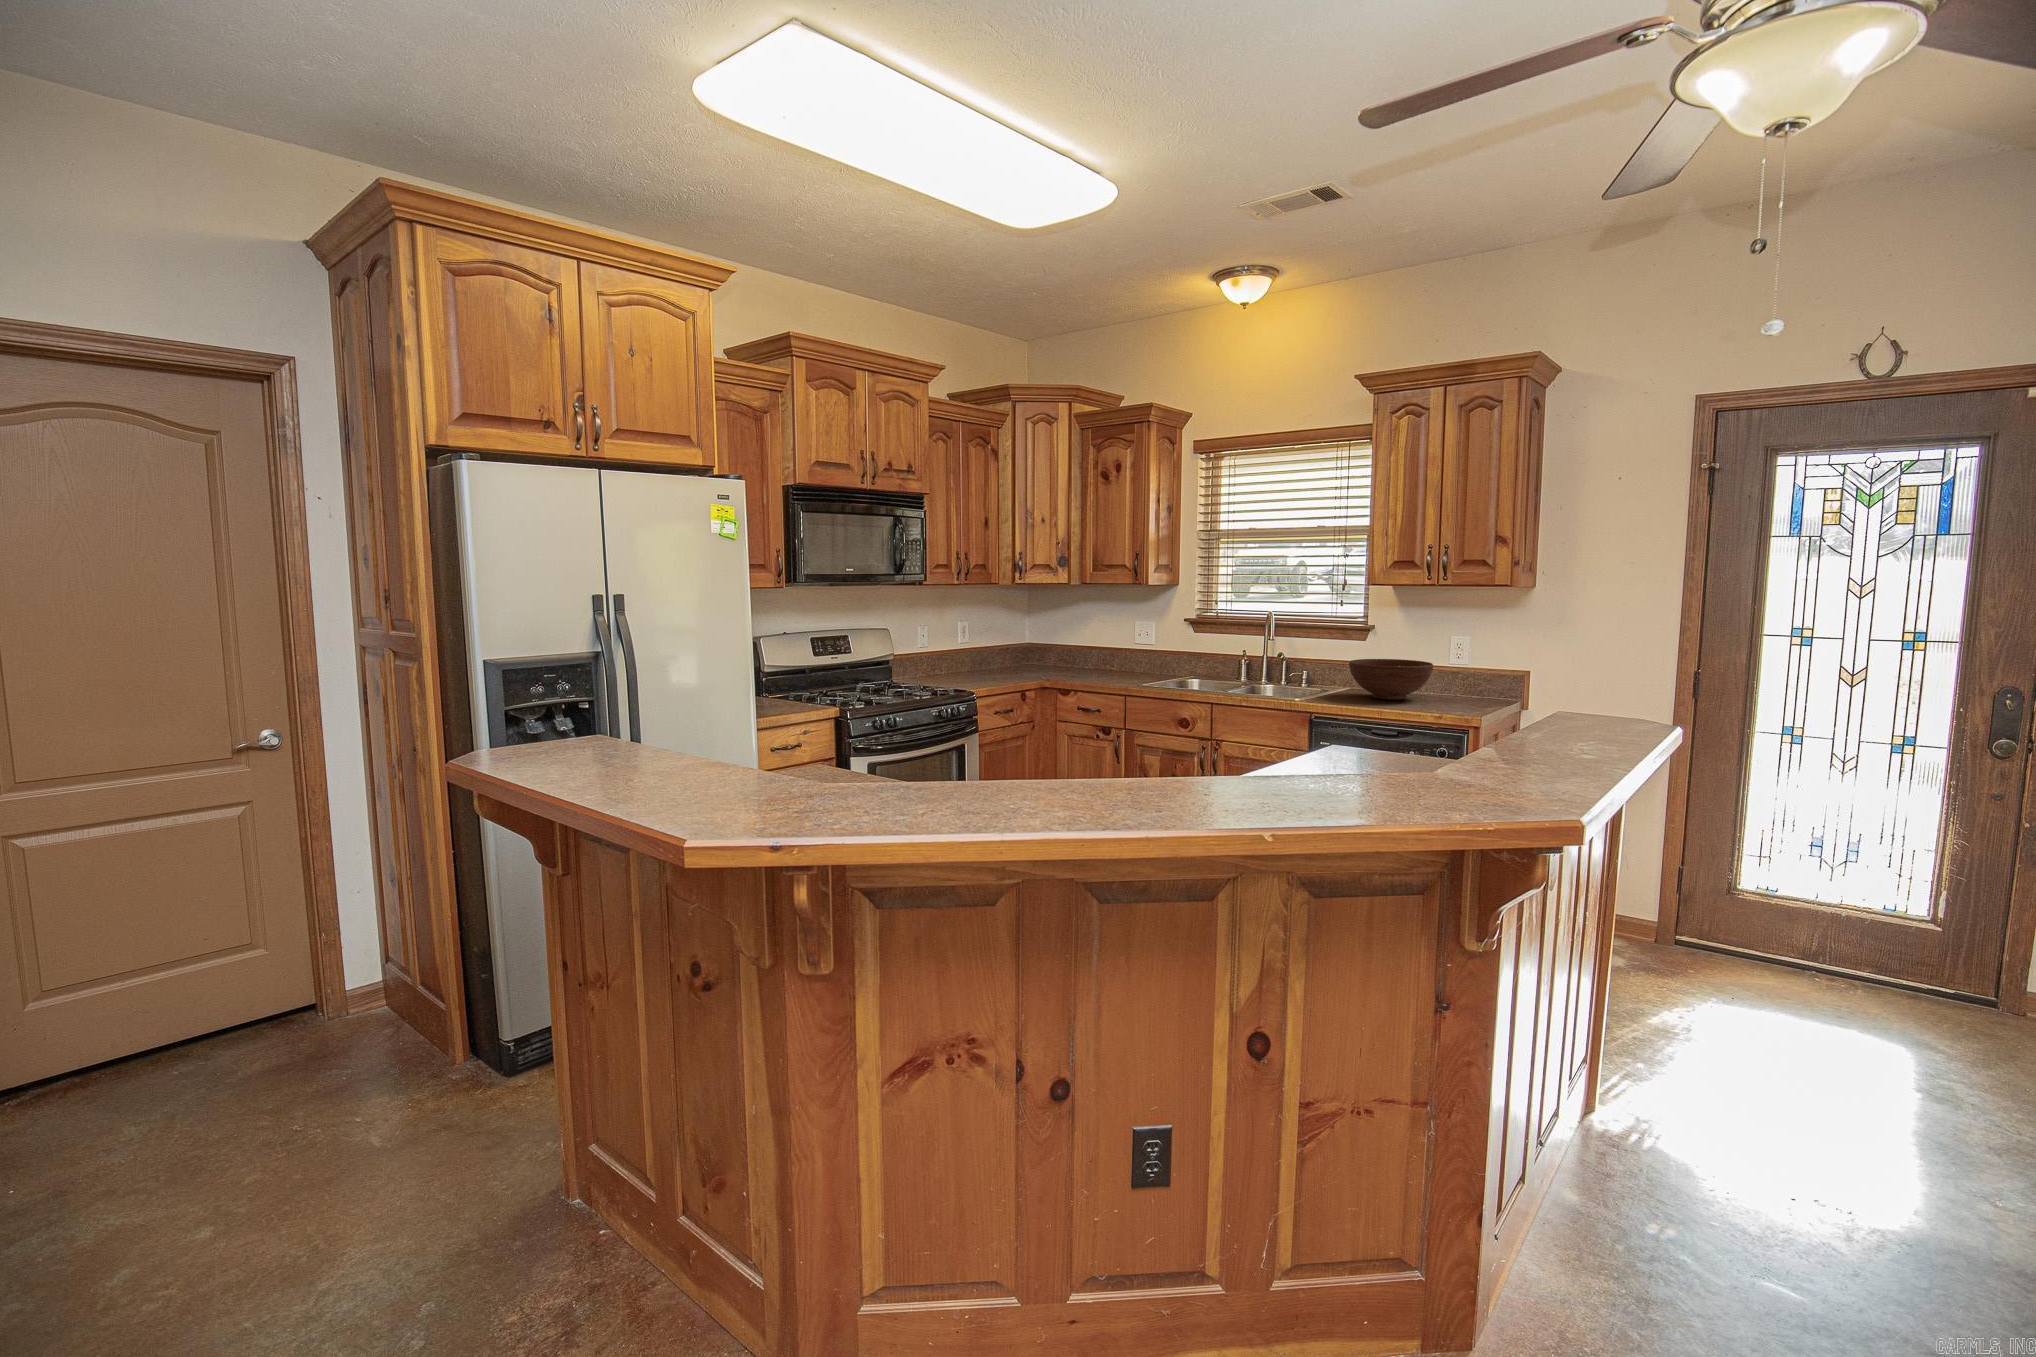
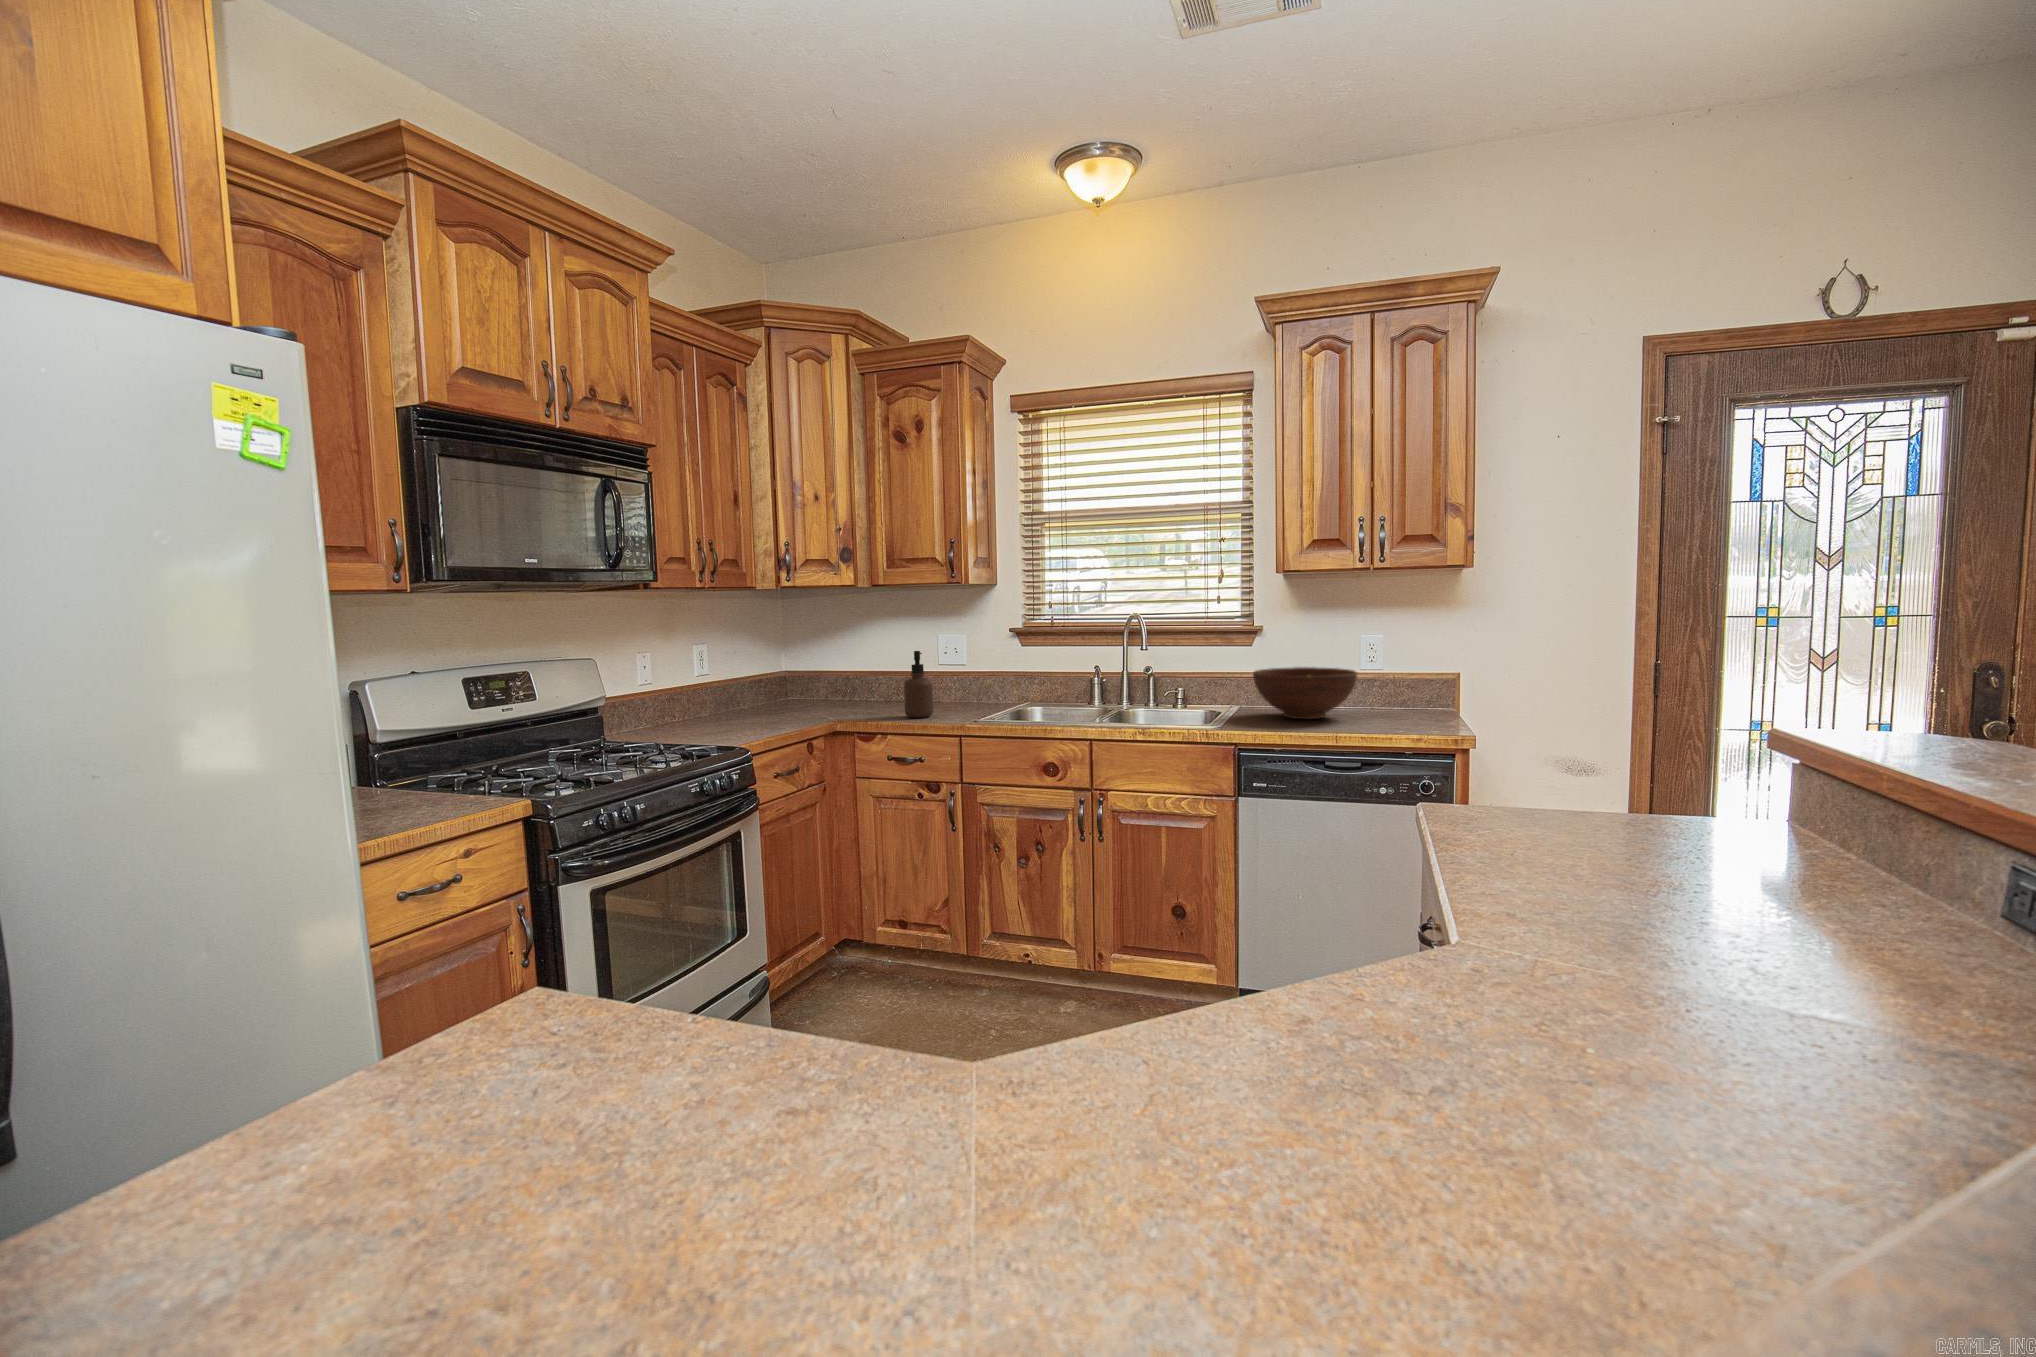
soap dispenser: none [1095,632,1116,680] -> present [904,651,933,718]

